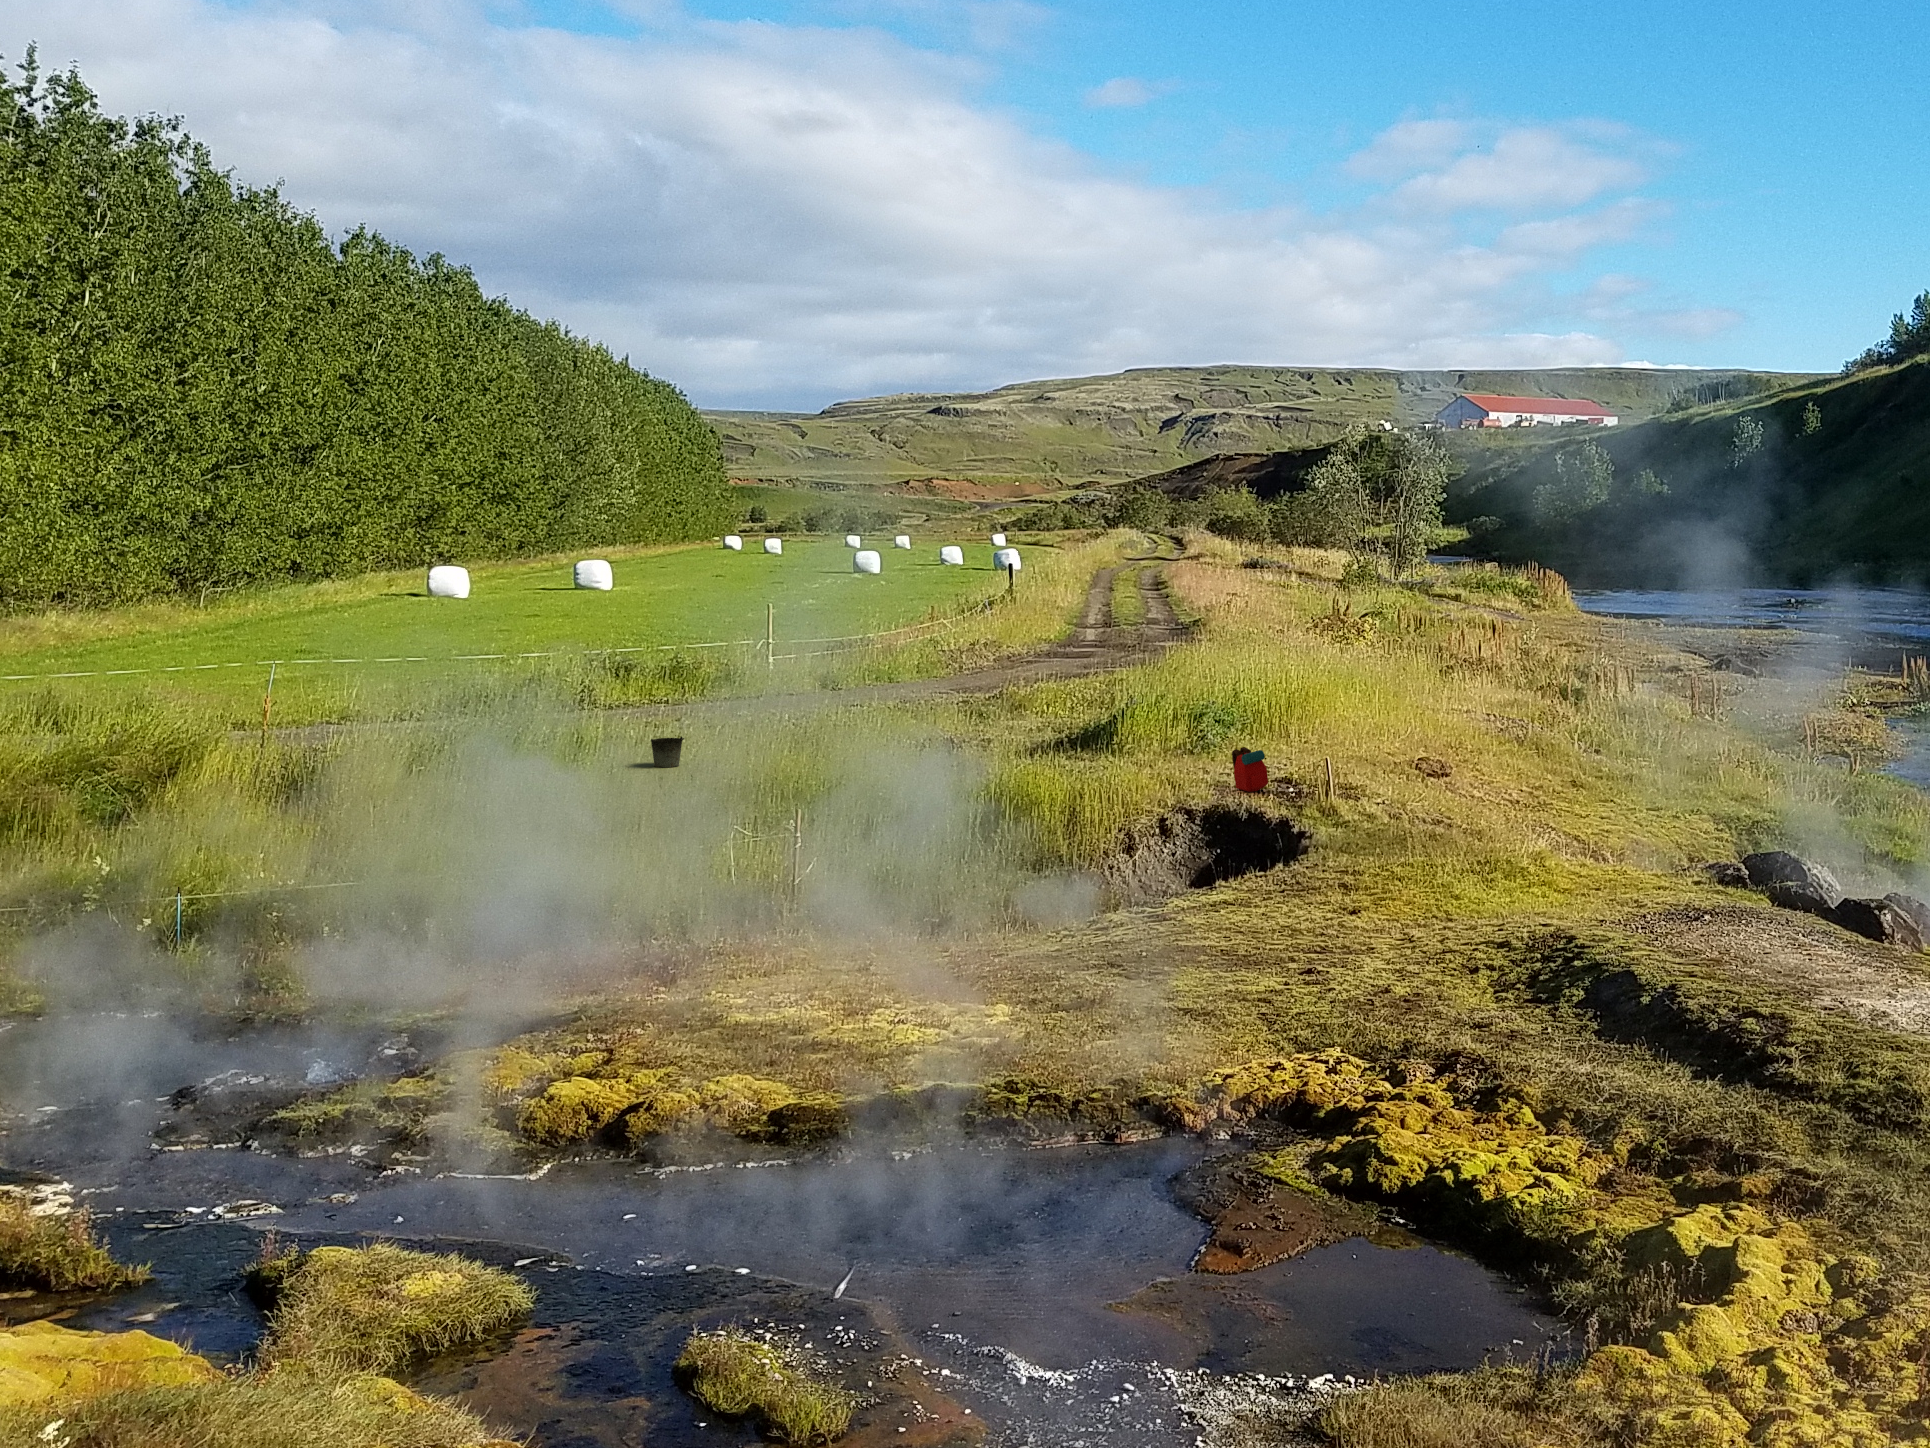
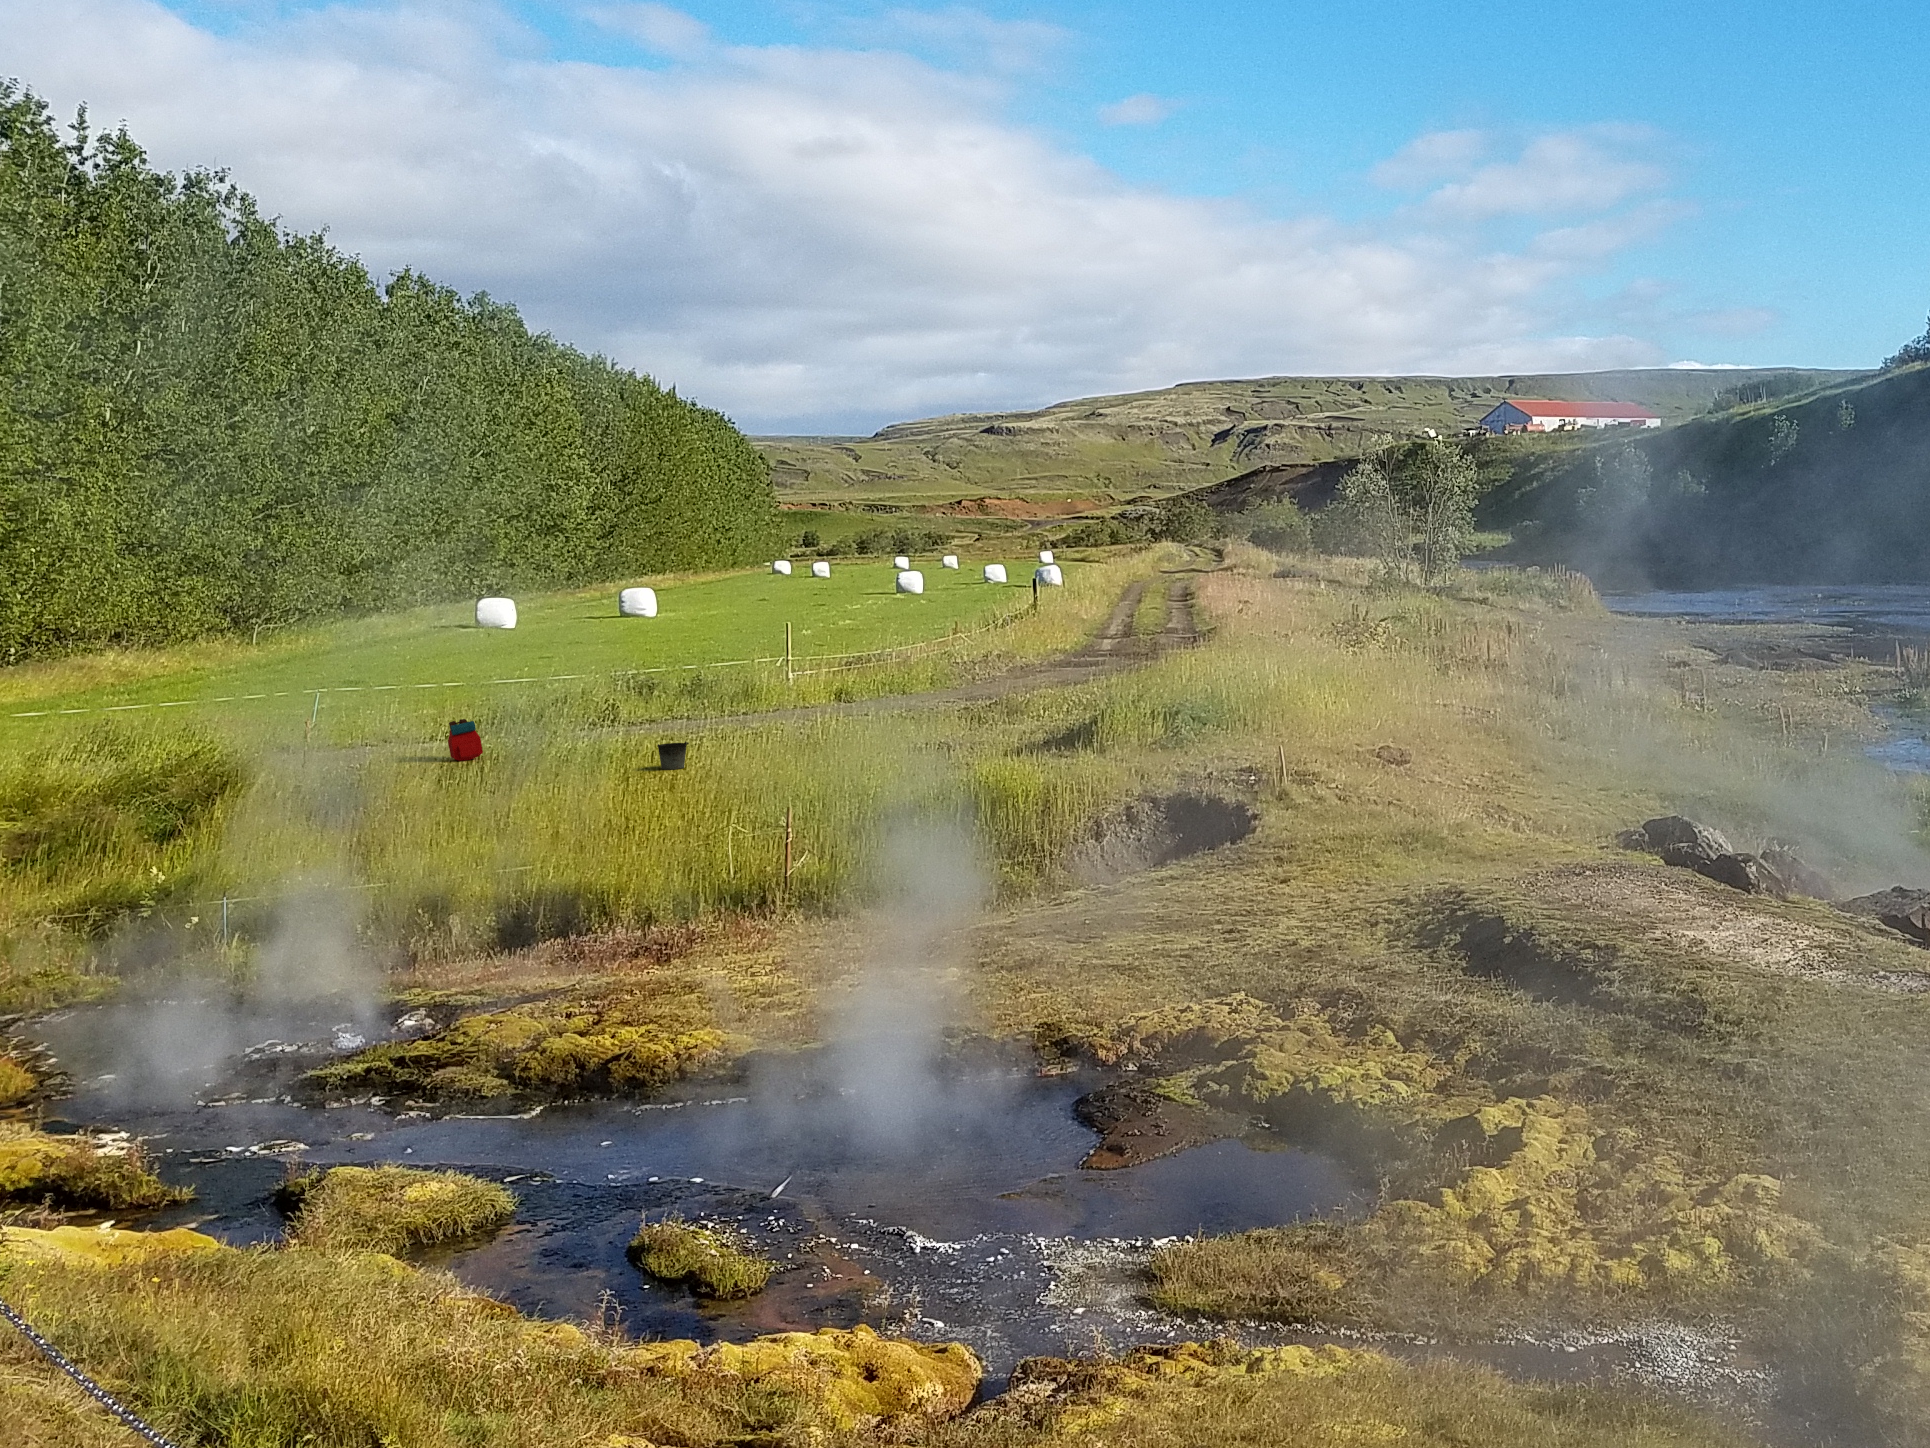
backpack: present [1232,747,1268,792] -> present [448,719,483,761]

